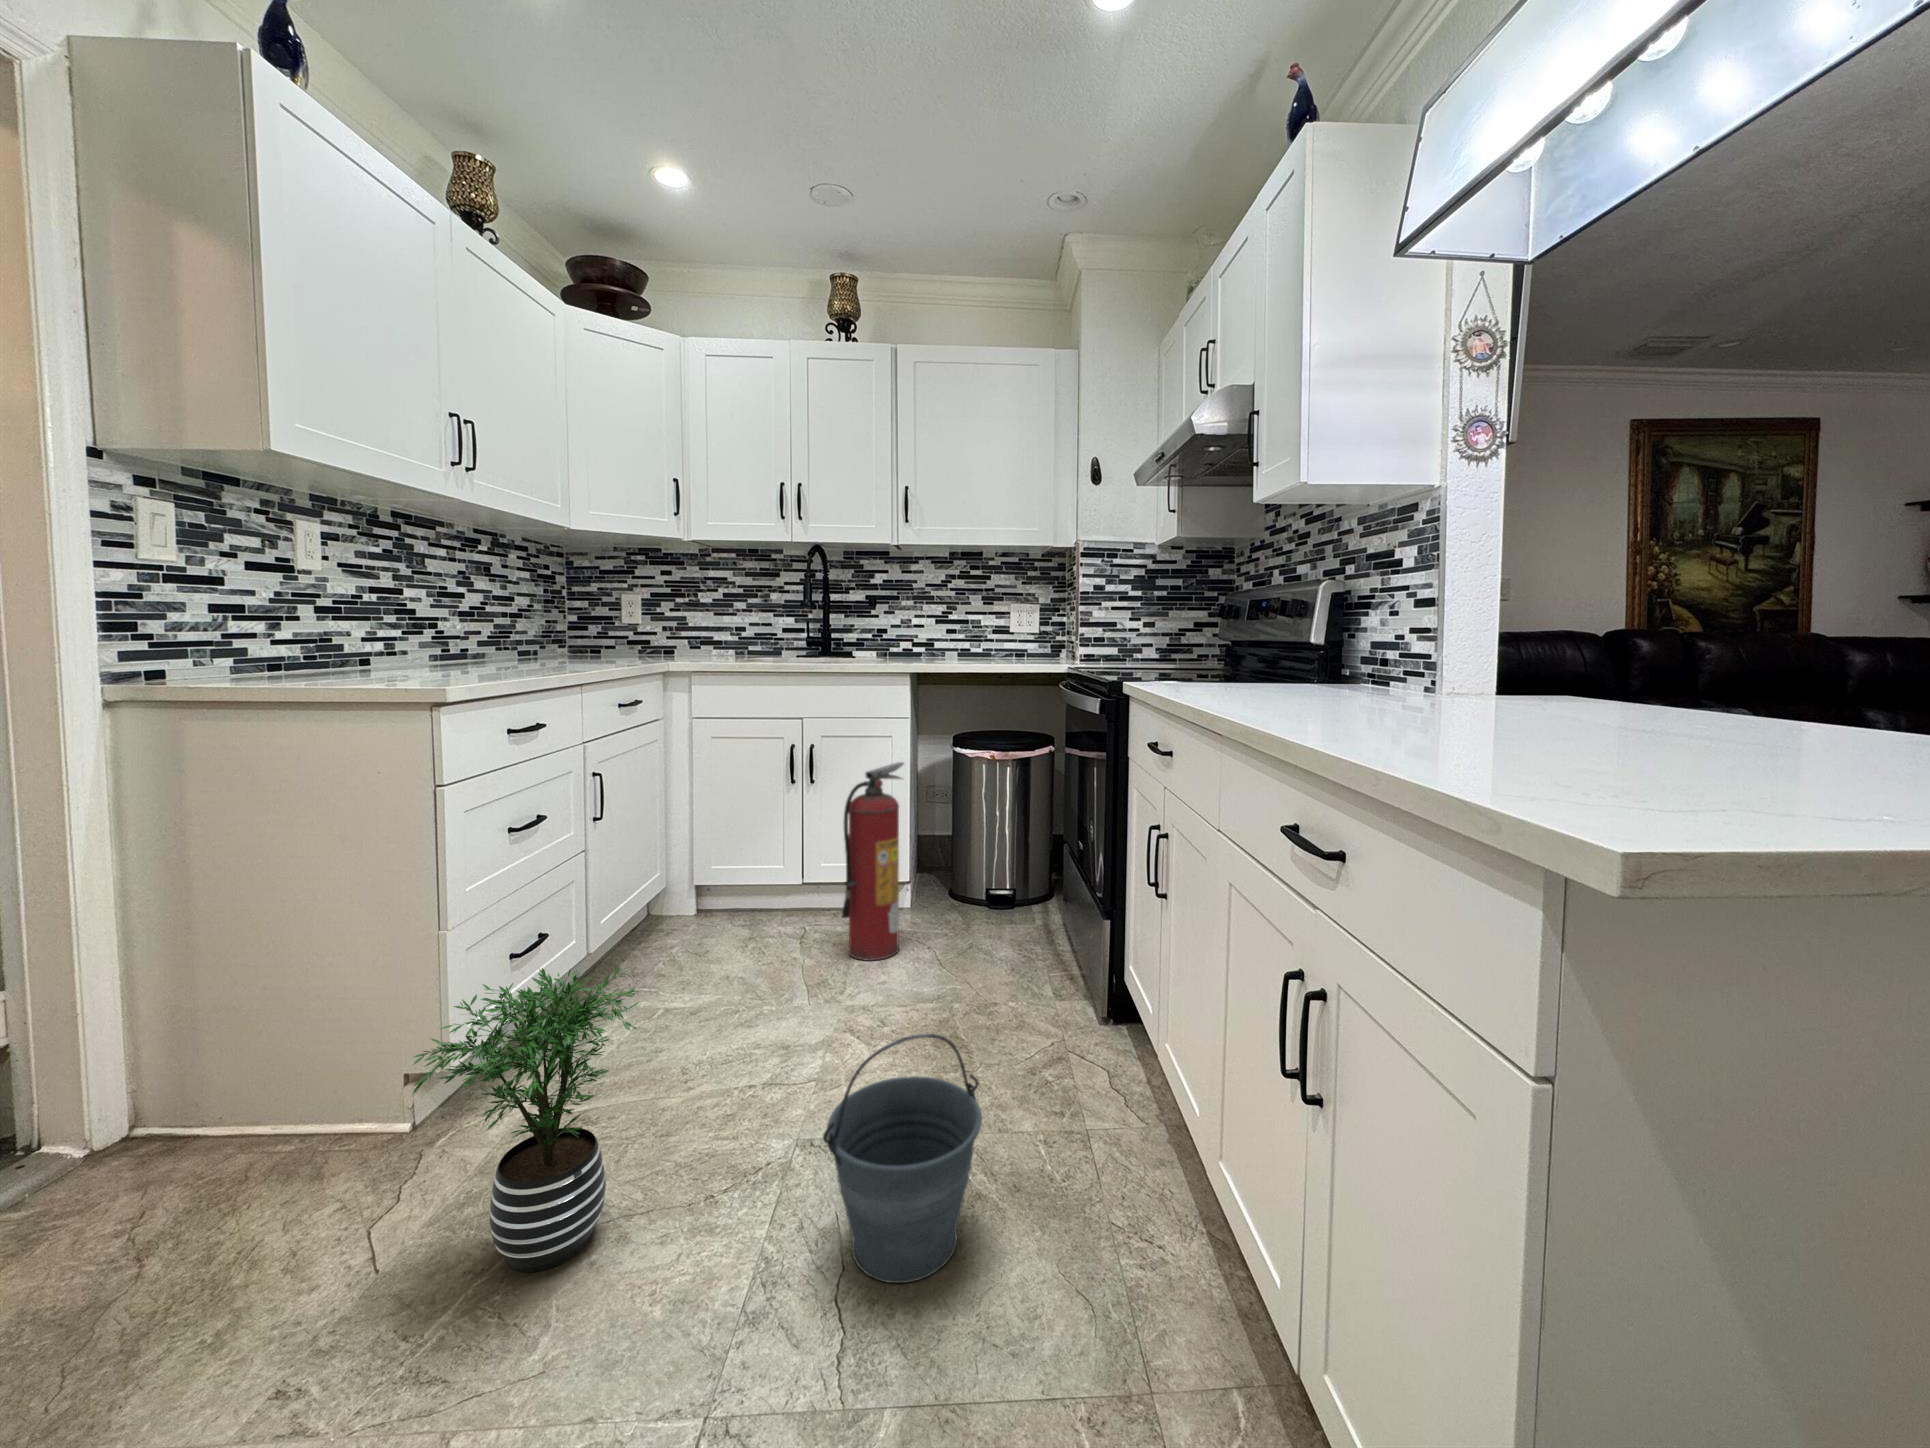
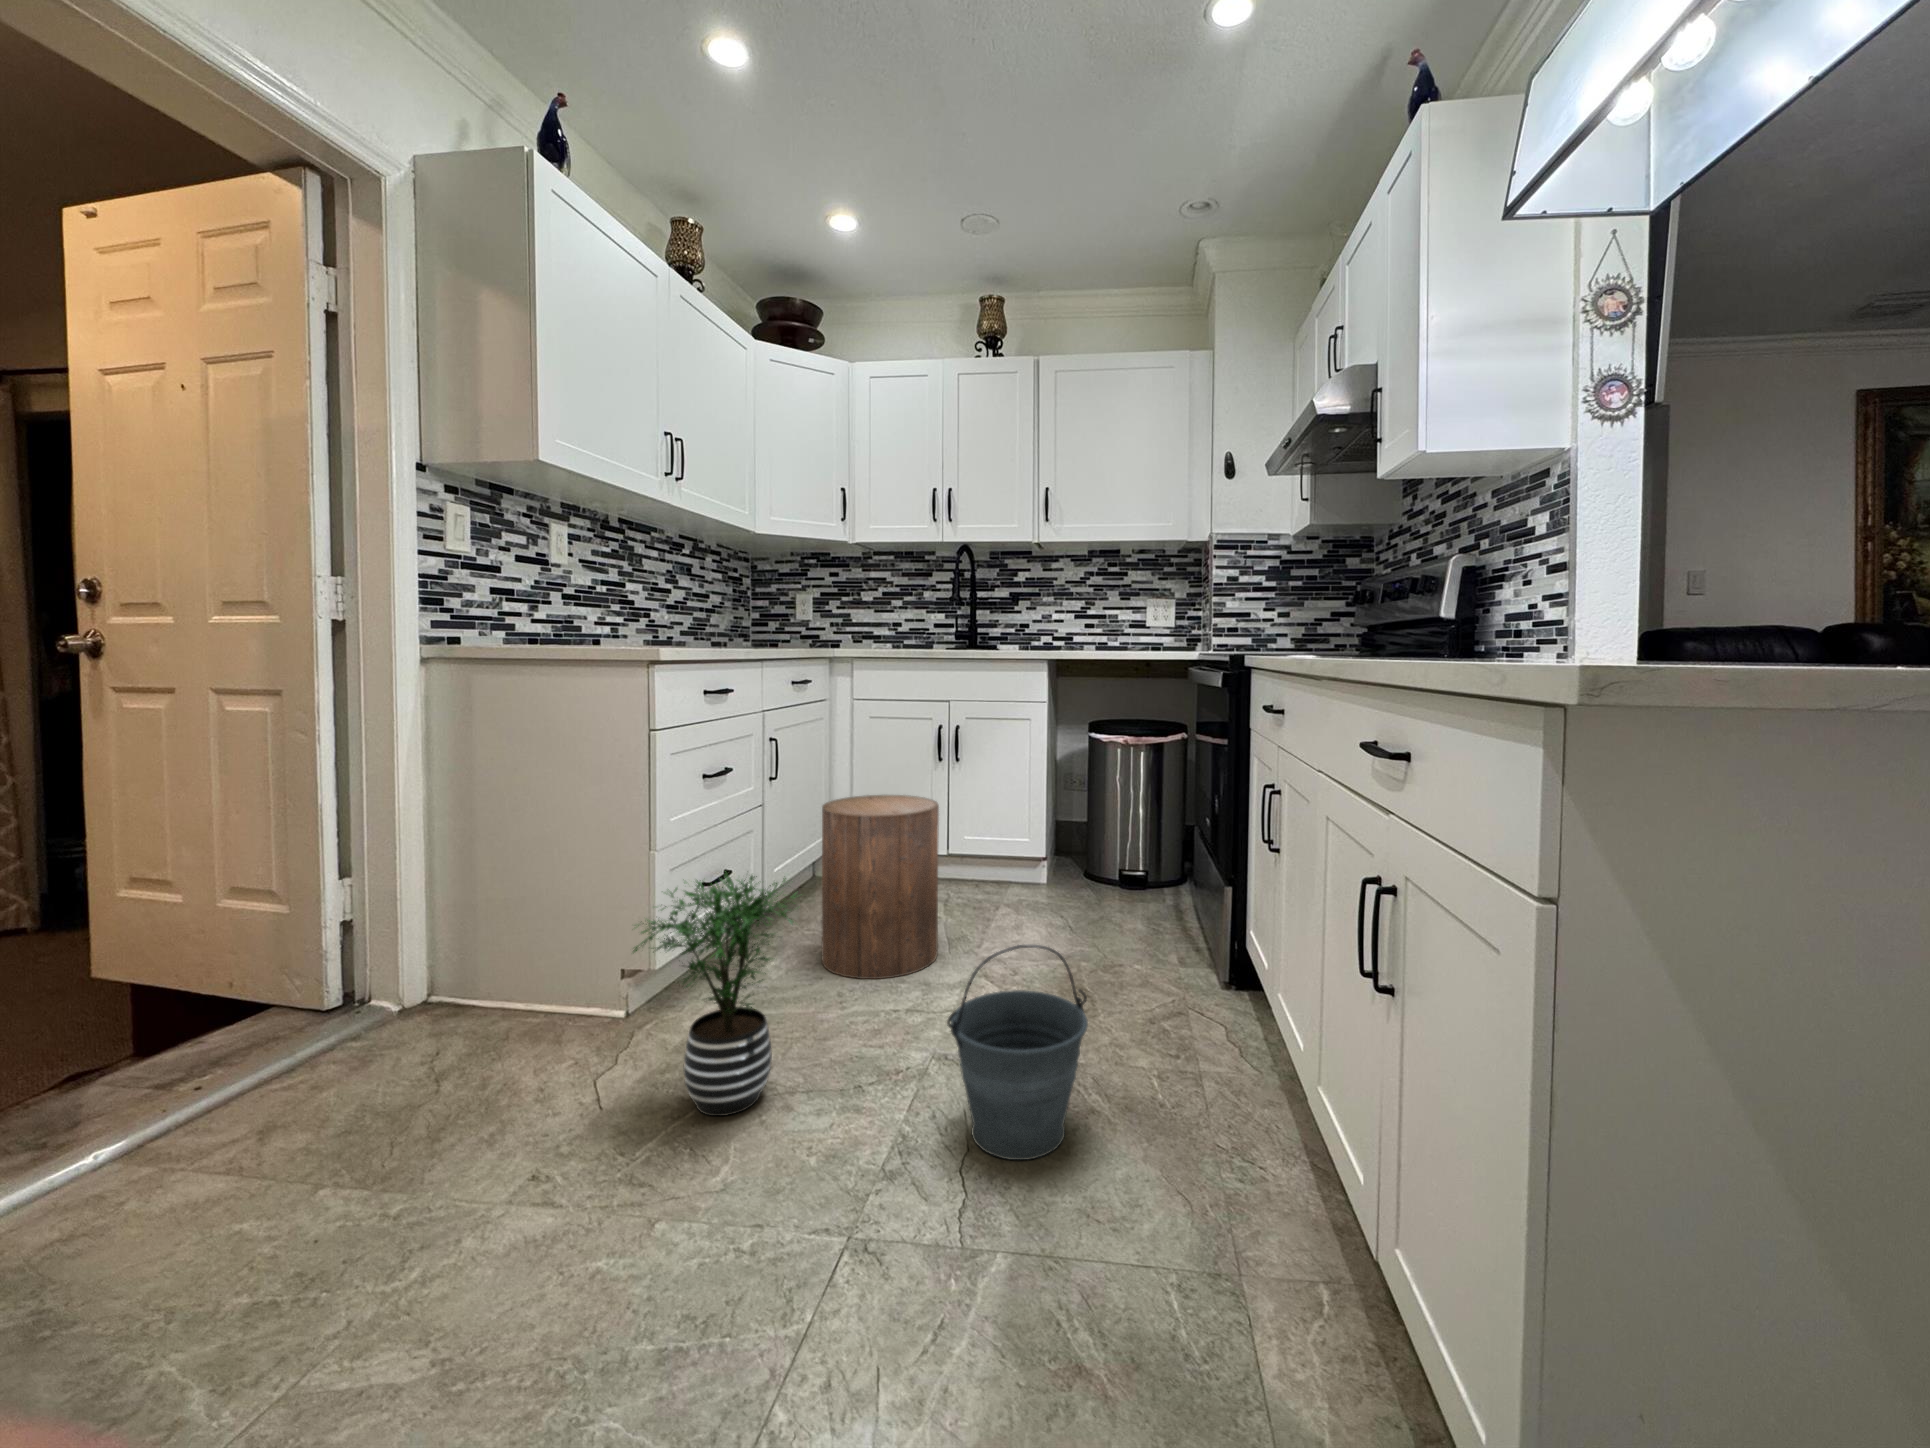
fire extinguisher: present [842,762,904,961] -> none [978,739,1038,922]
stool: none [661,834,799,1050] -> present [822,795,939,979]

